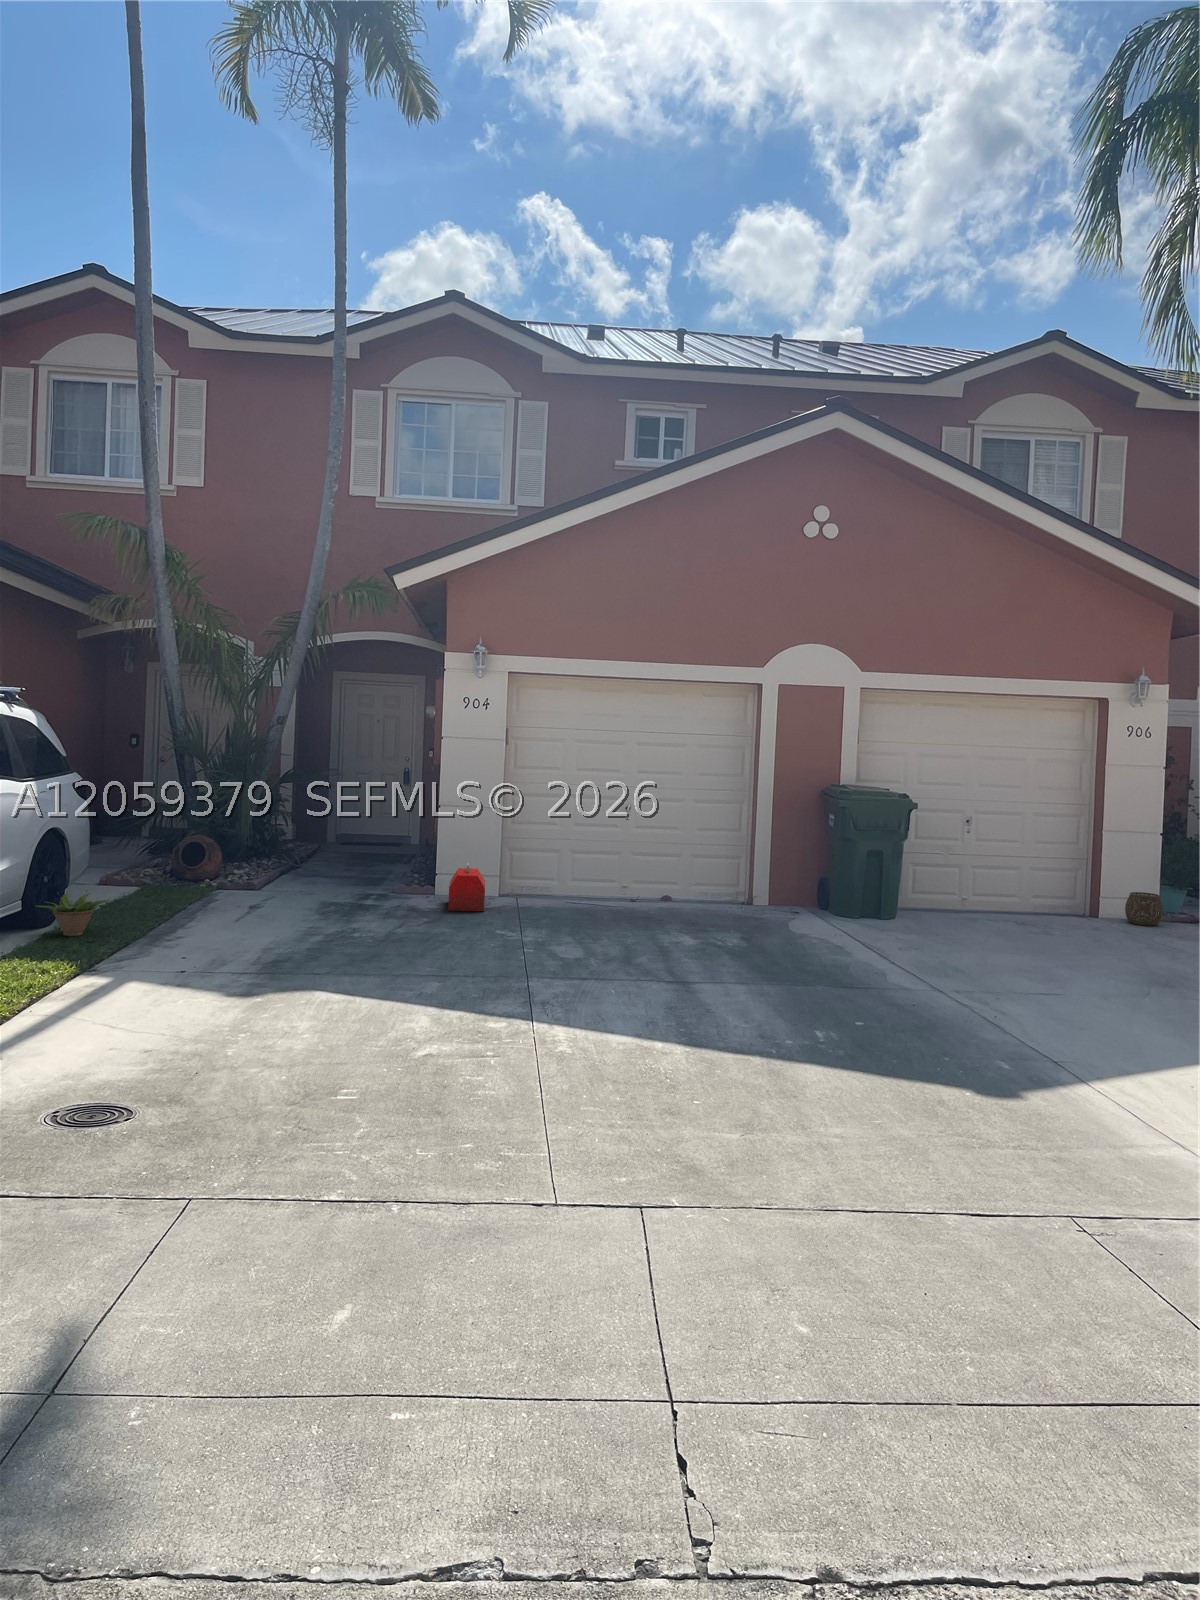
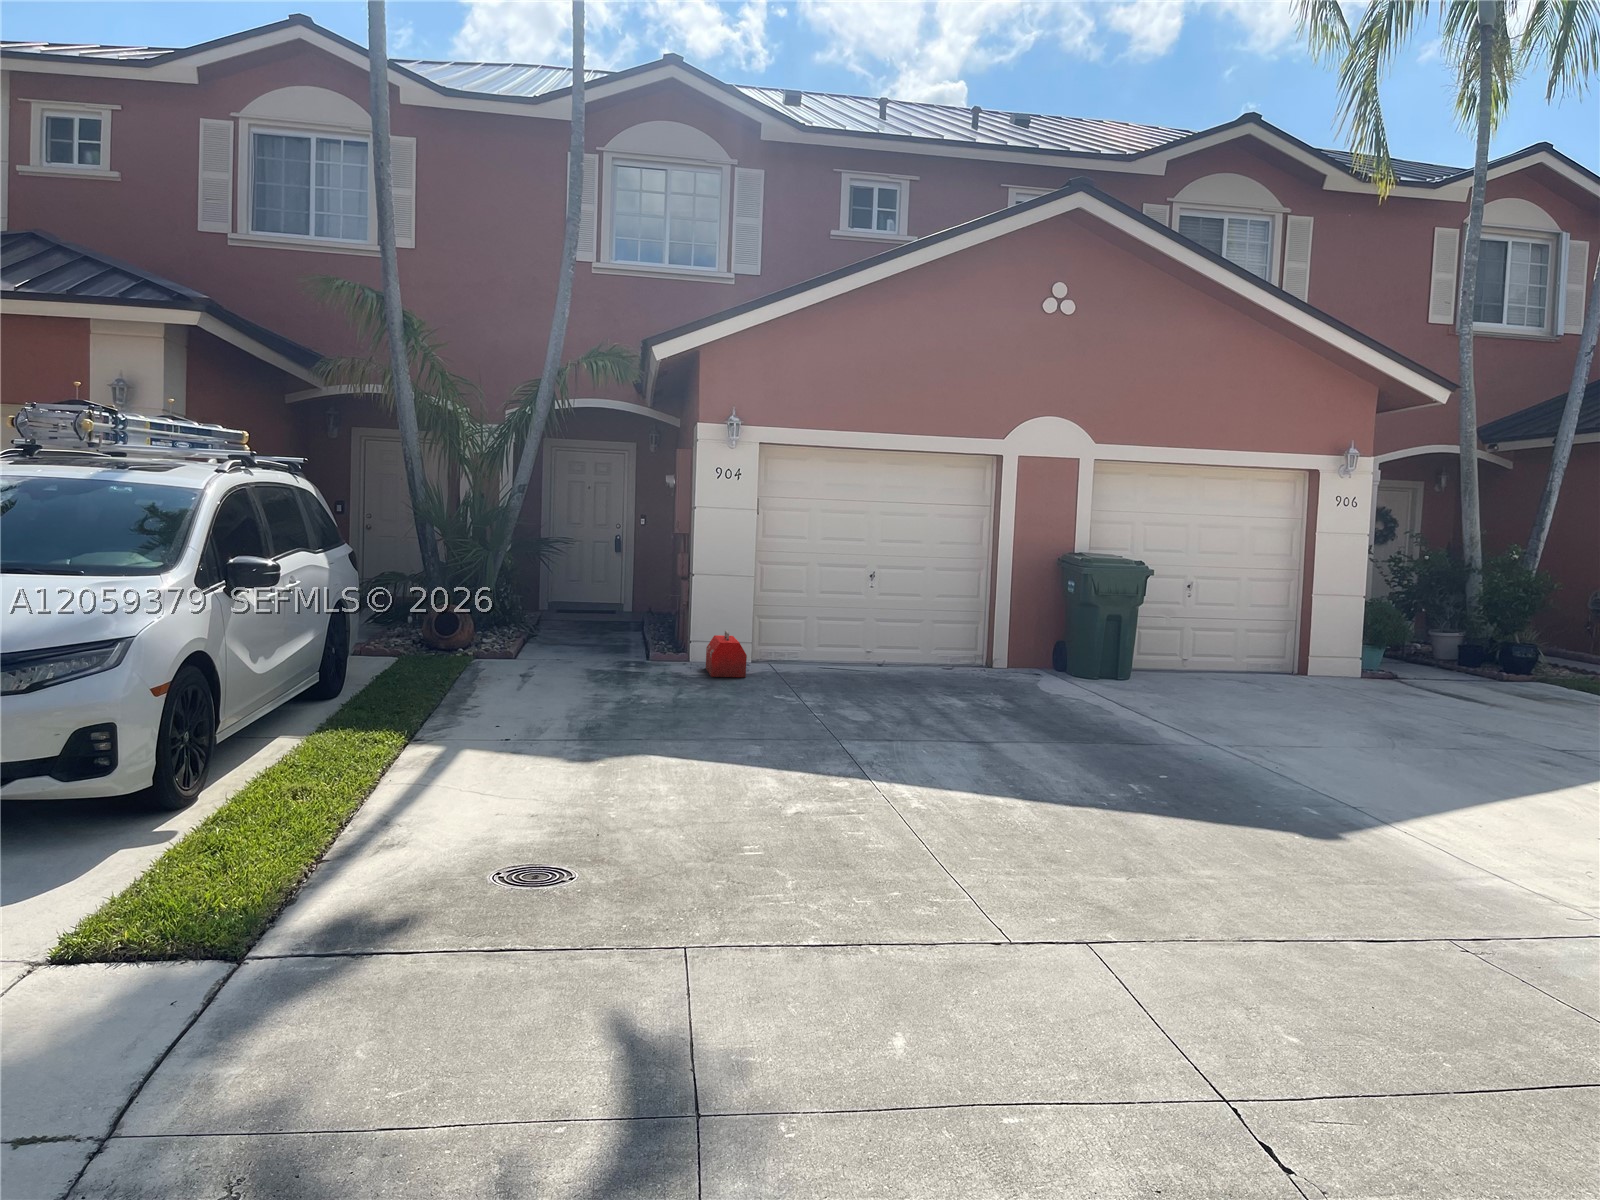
woven basket: present [1125,892,1163,926] -> none [1333,654,1369,685]
decorative plant: present [37,893,109,936] -> none [335,663,406,705]

